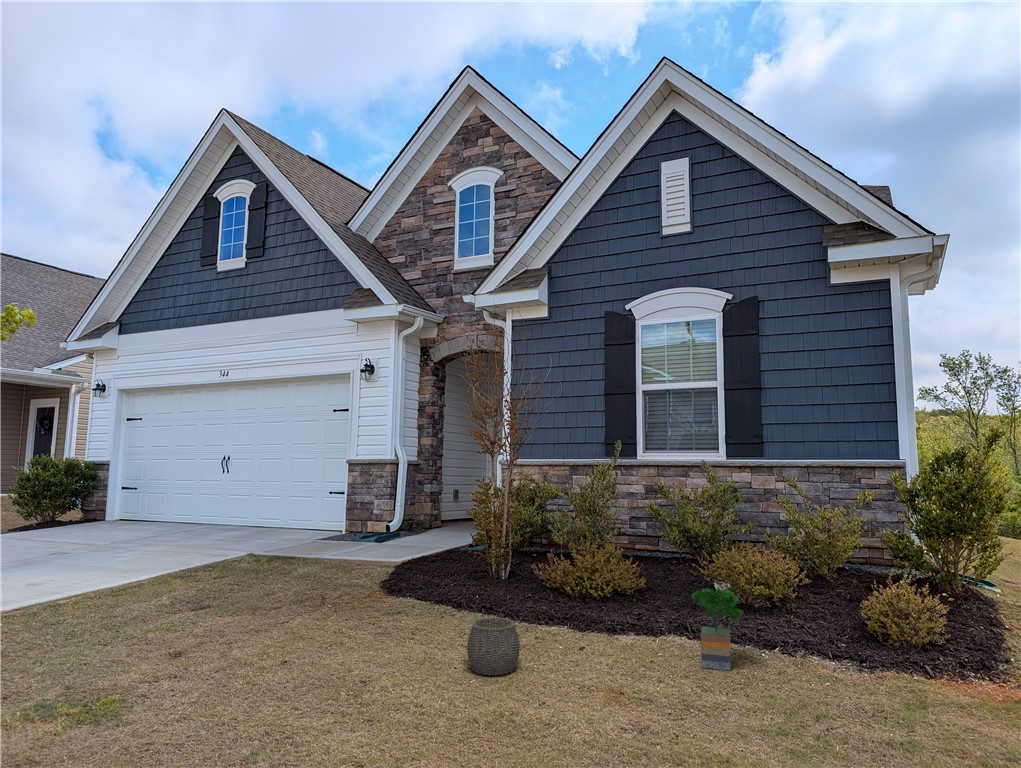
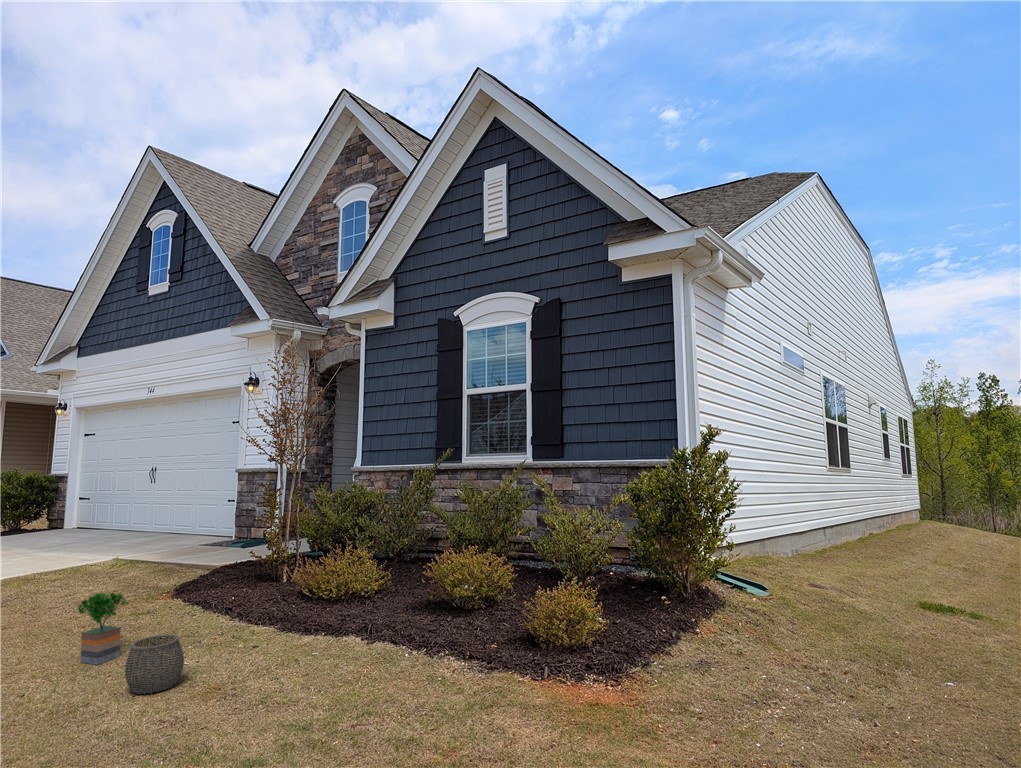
potted tree: present [692,588,743,671] -> present [78,592,129,665]

